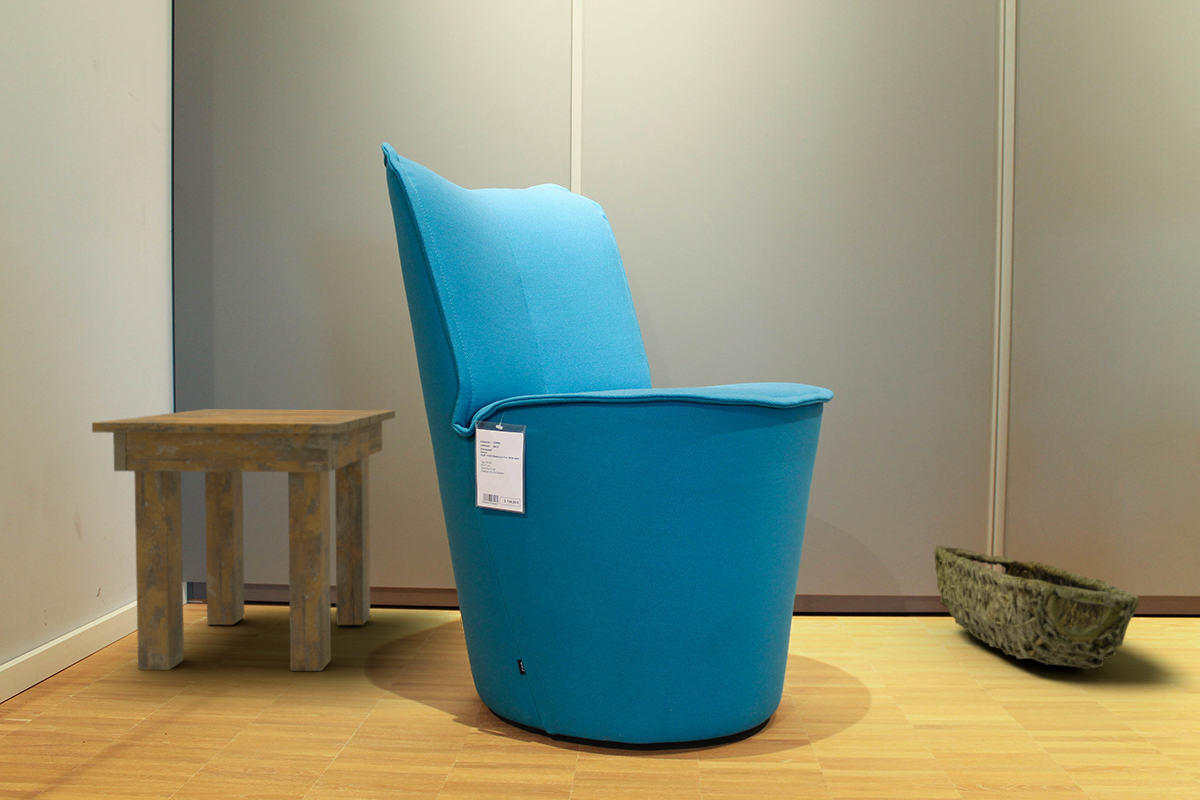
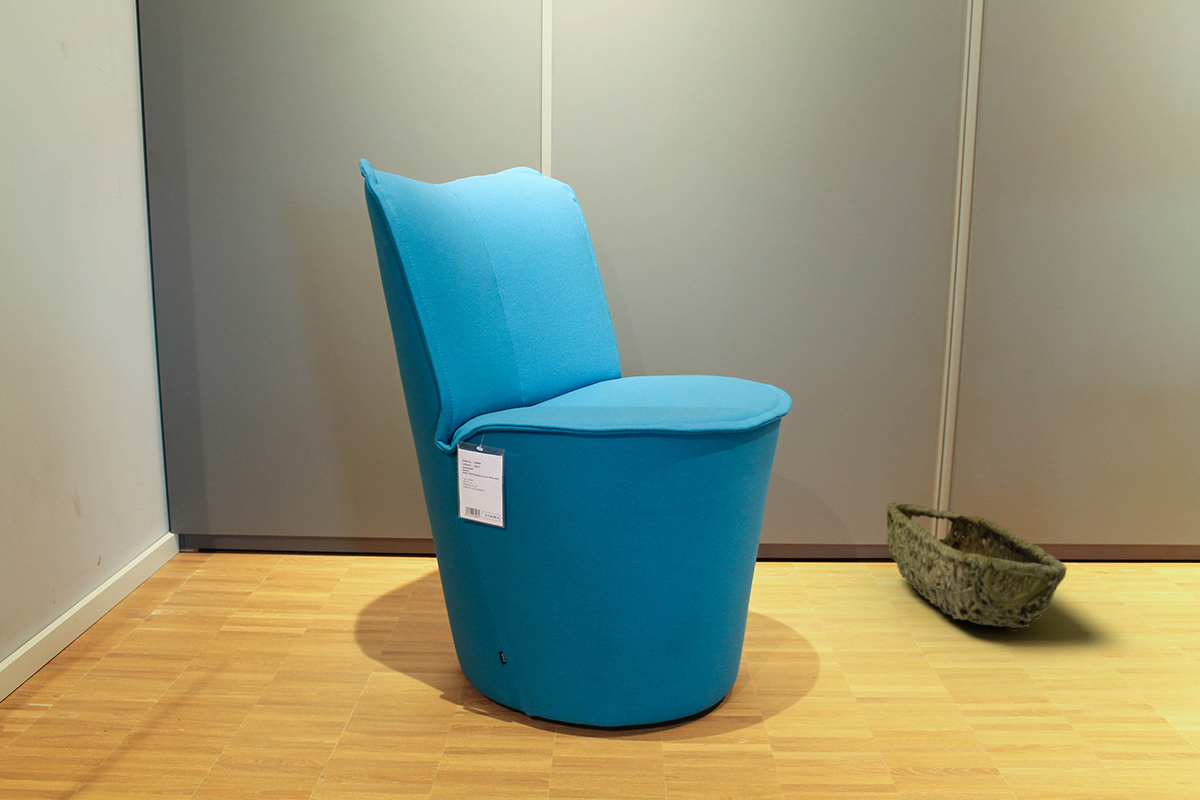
side table: present [92,409,395,671] -> none [68,369,365,640]

